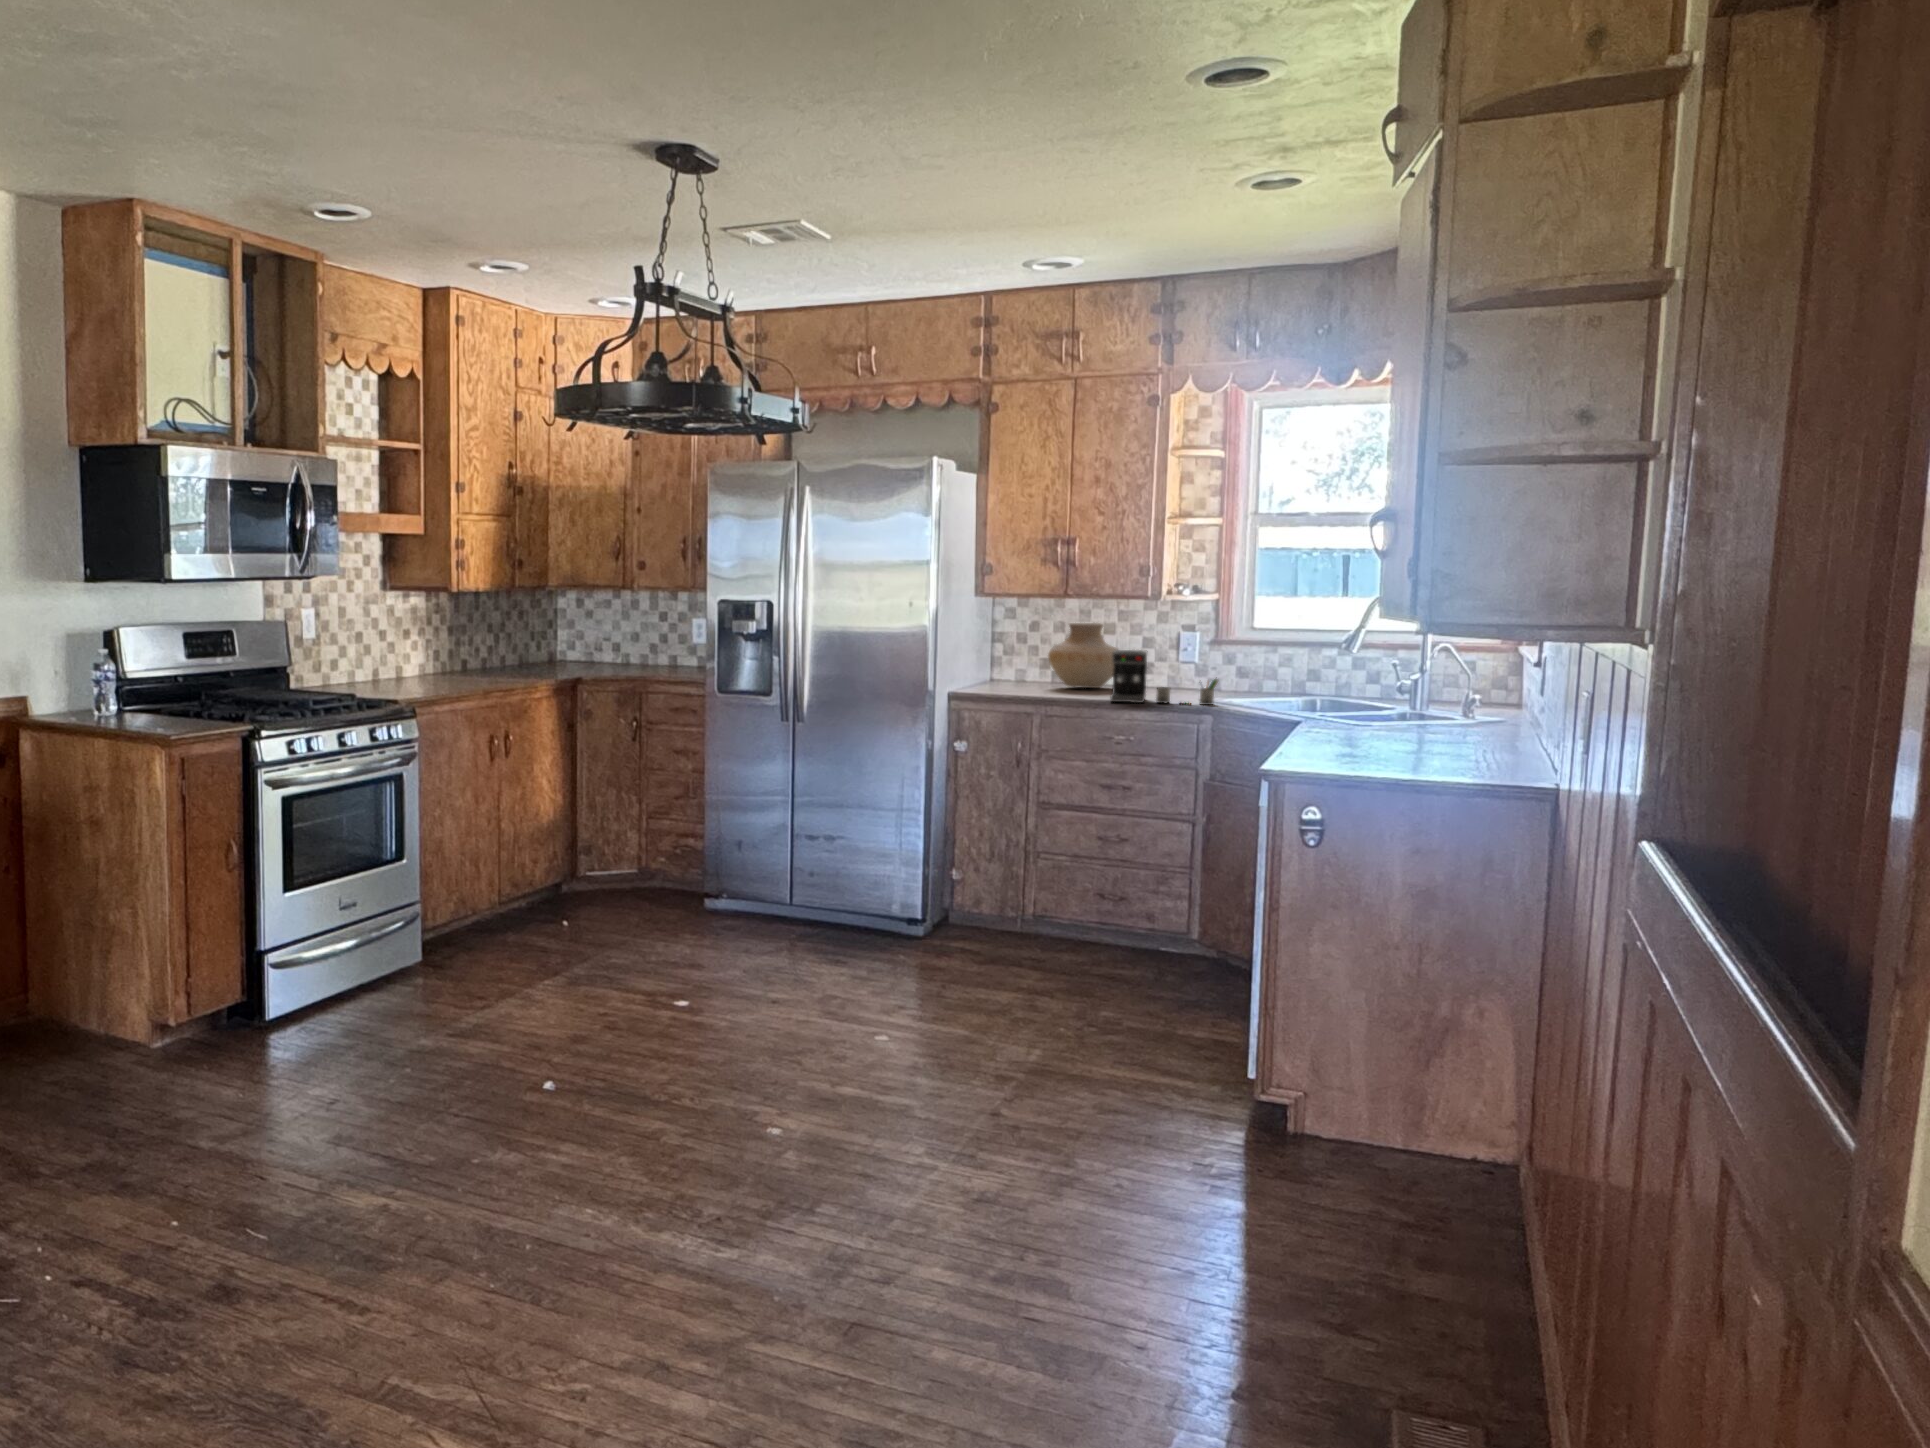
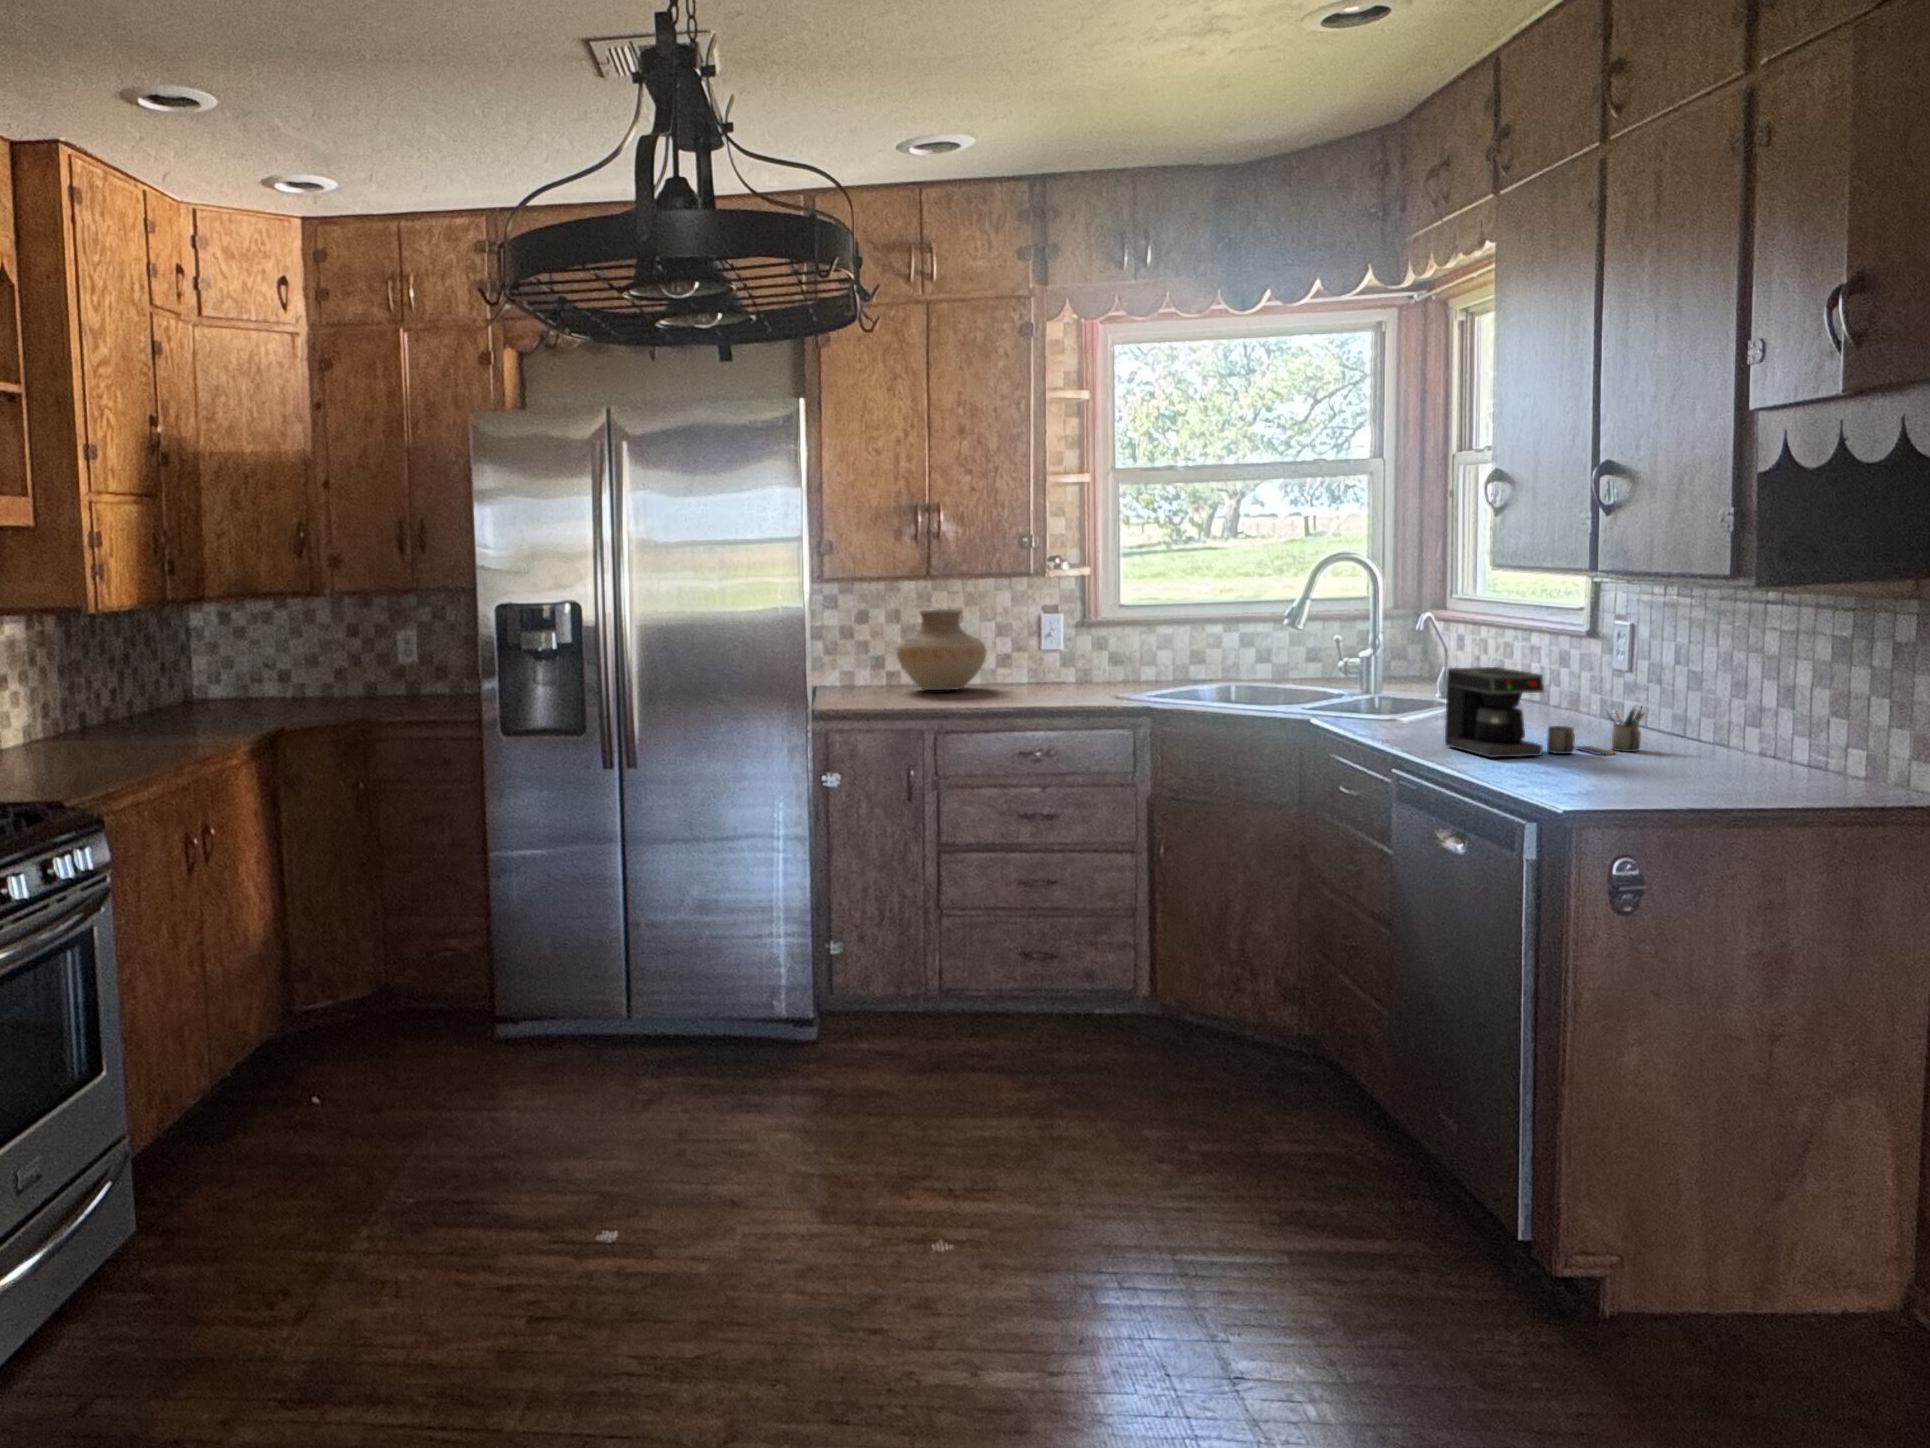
coffee maker: present [1111,650,1218,705] -> present [1445,667,1644,757]

